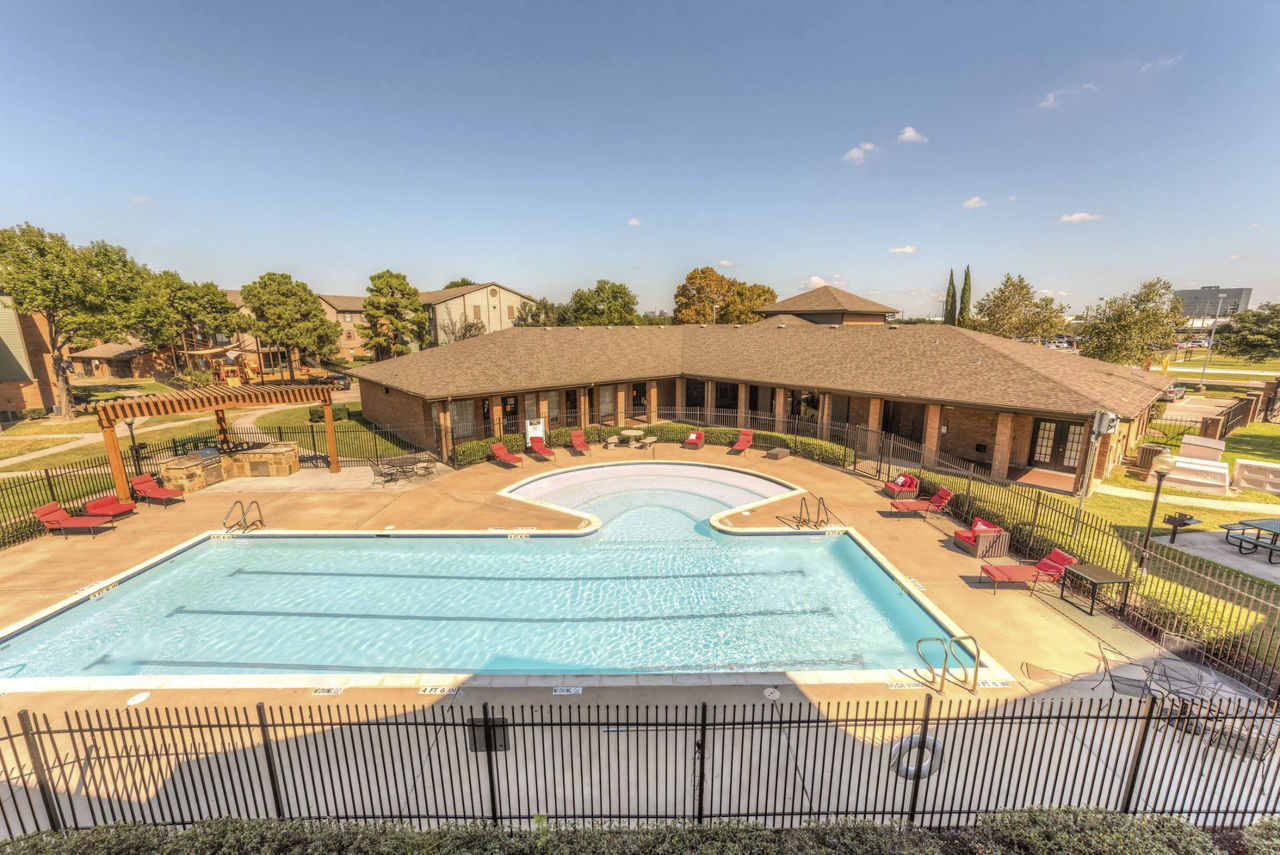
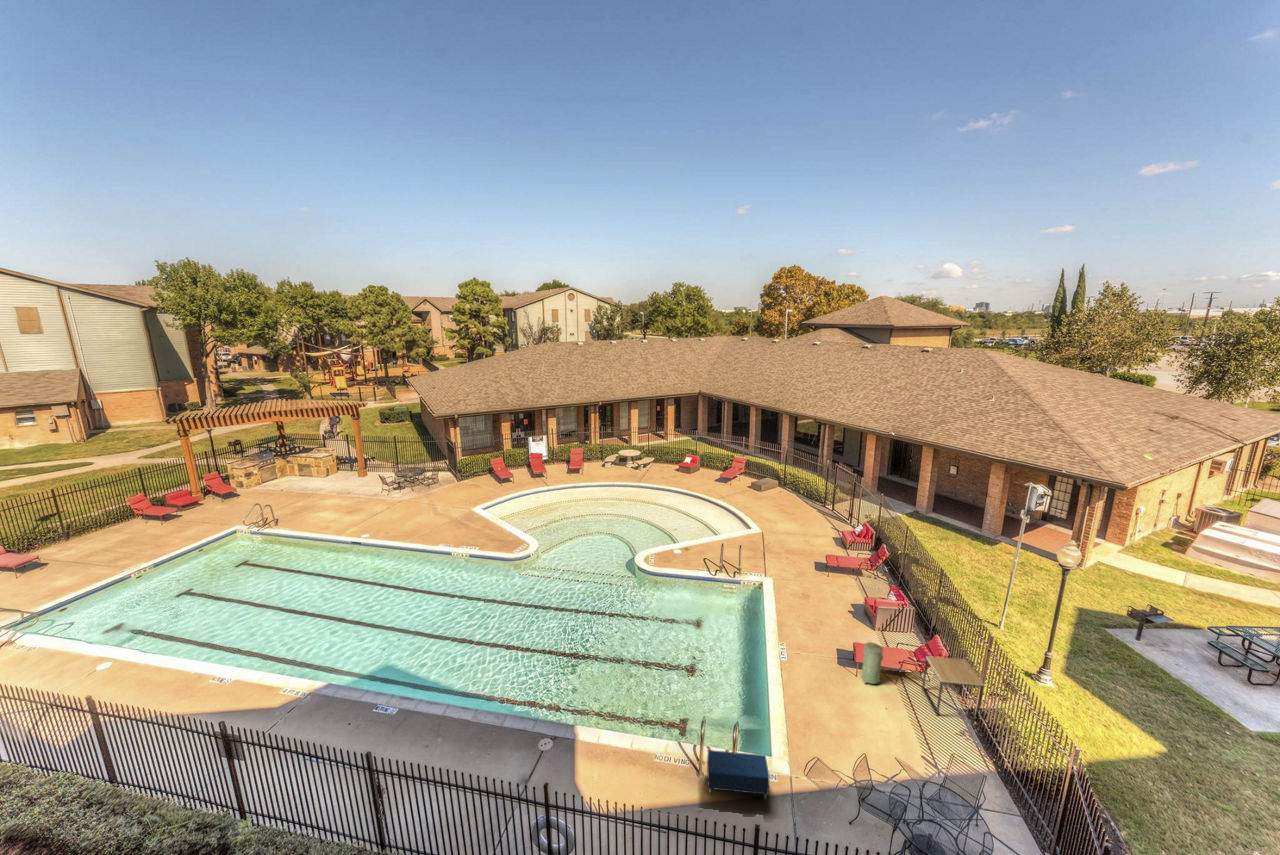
trash can: none [1005,560,1029,600] -> present [862,642,883,684]
bench: none [951,662,1028,708] -> present [707,750,769,800]

